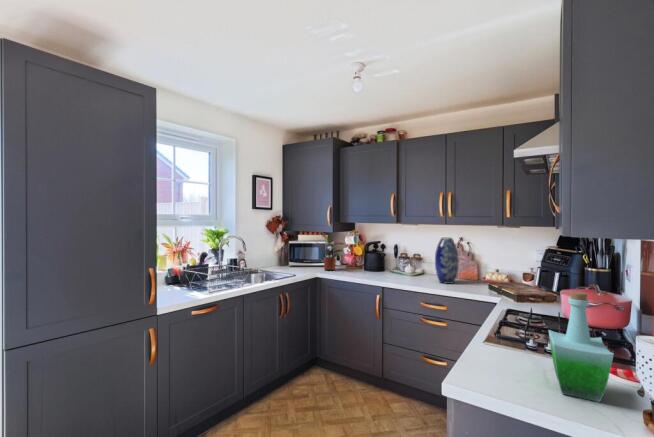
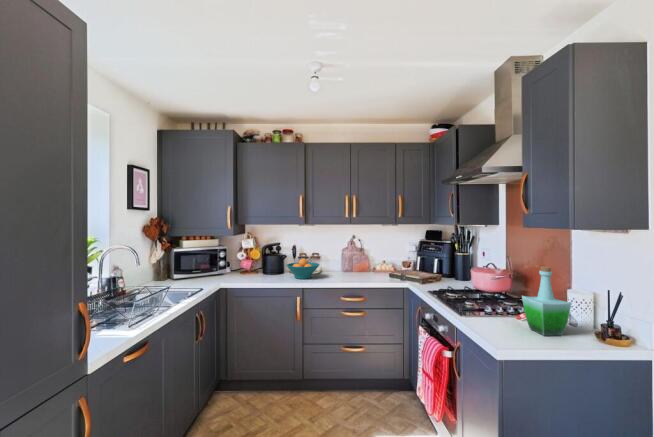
potted plant: present [319,233,343,270] -> none [211,236,247,279]
vase: present [435,237,459,284] -> none [342,236,362,277]
fruit bowl: none [376,258,410,279] -> present [286,258,319,279]

